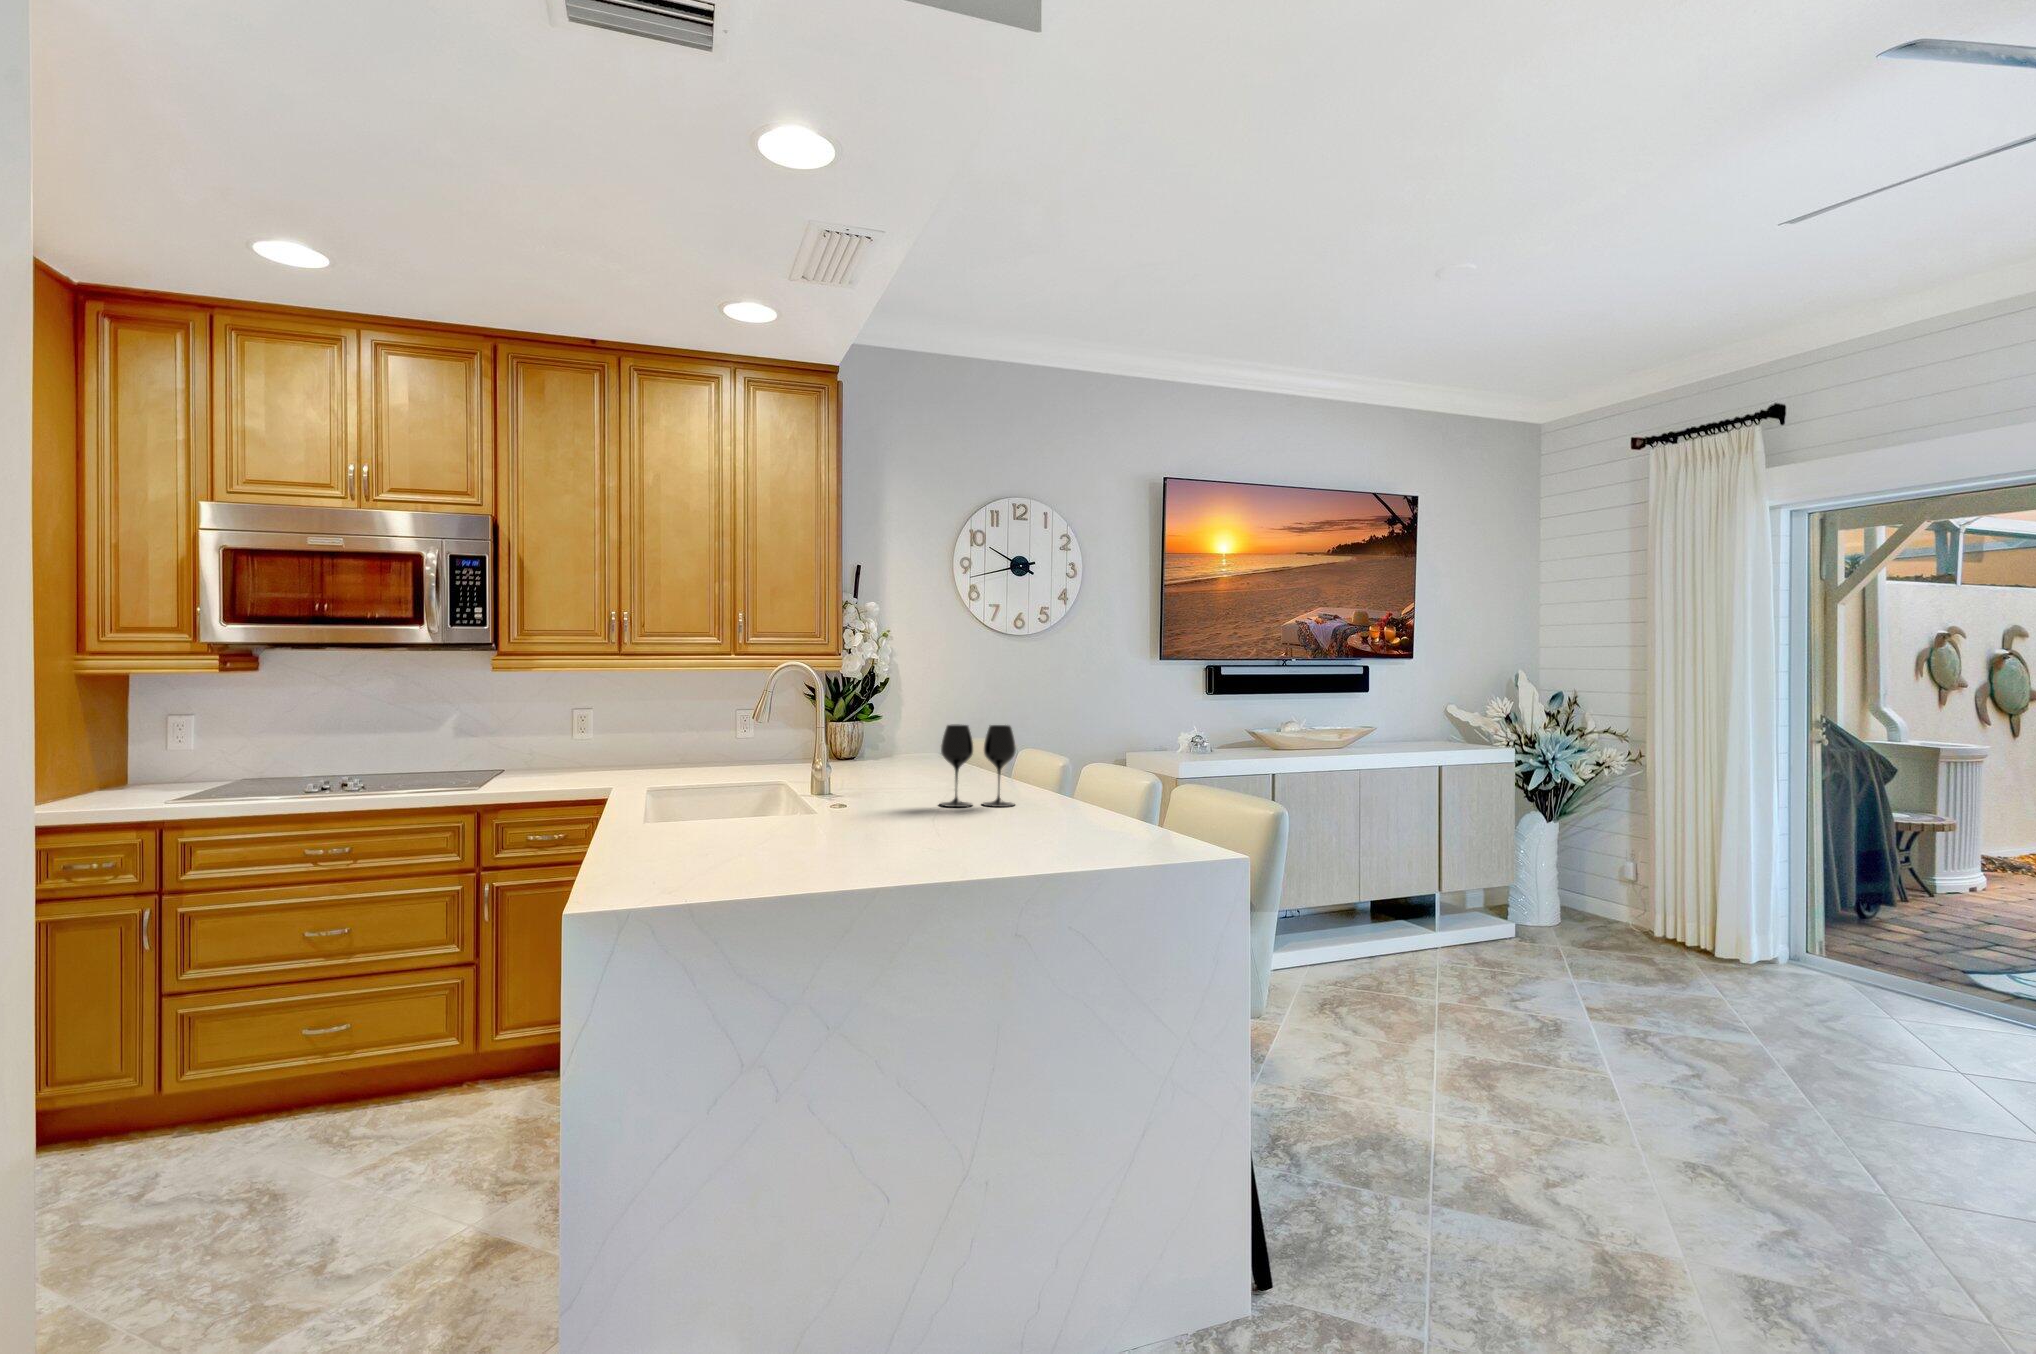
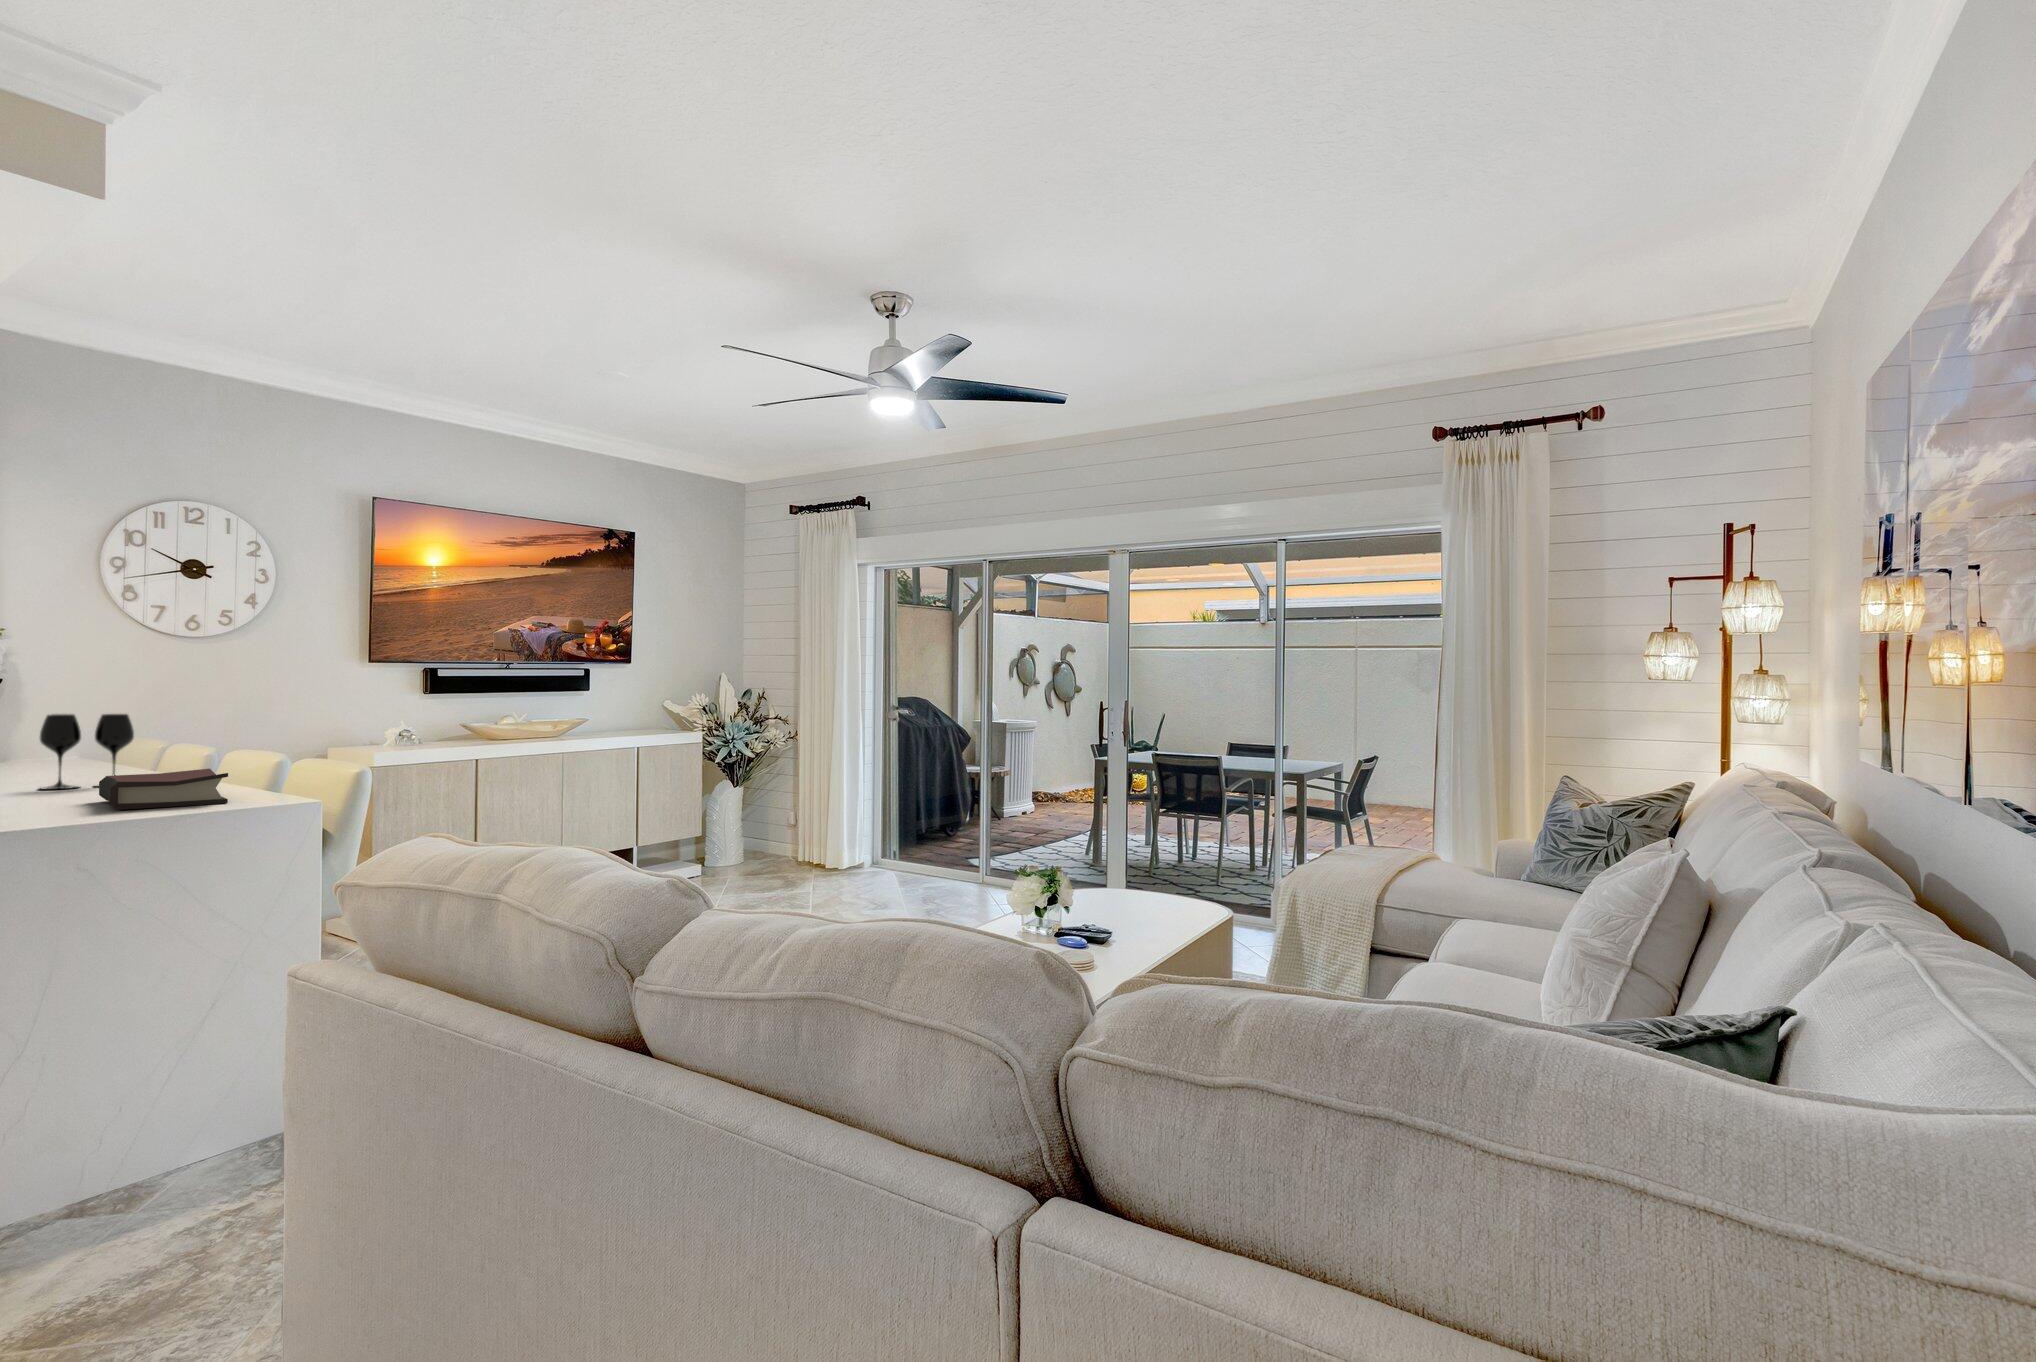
hardback book: none [1011,802,1150,859] -> present [99,769,228,810]

